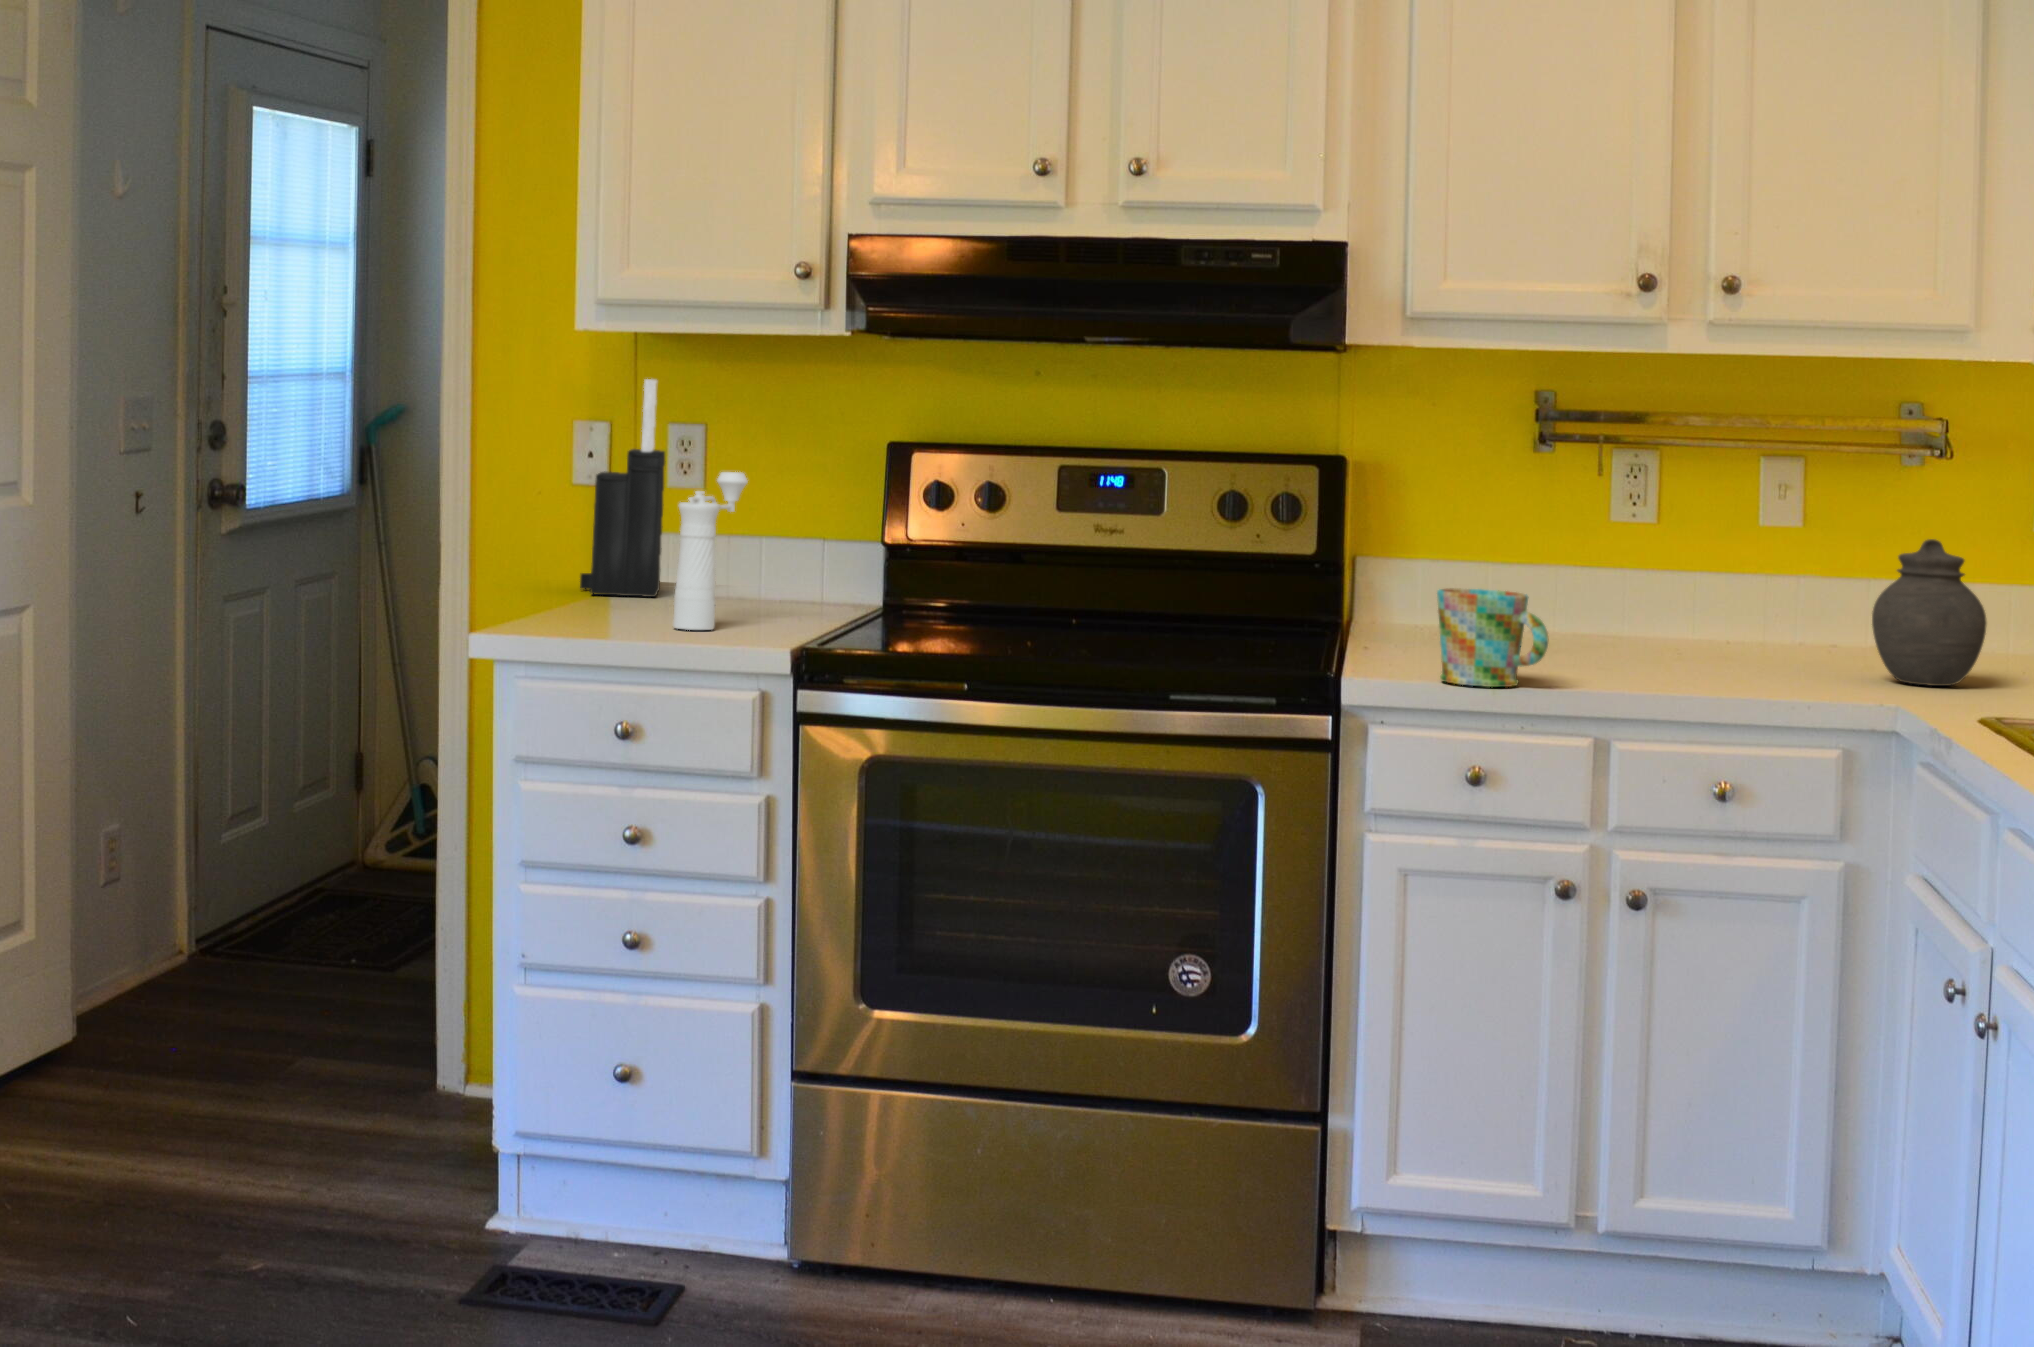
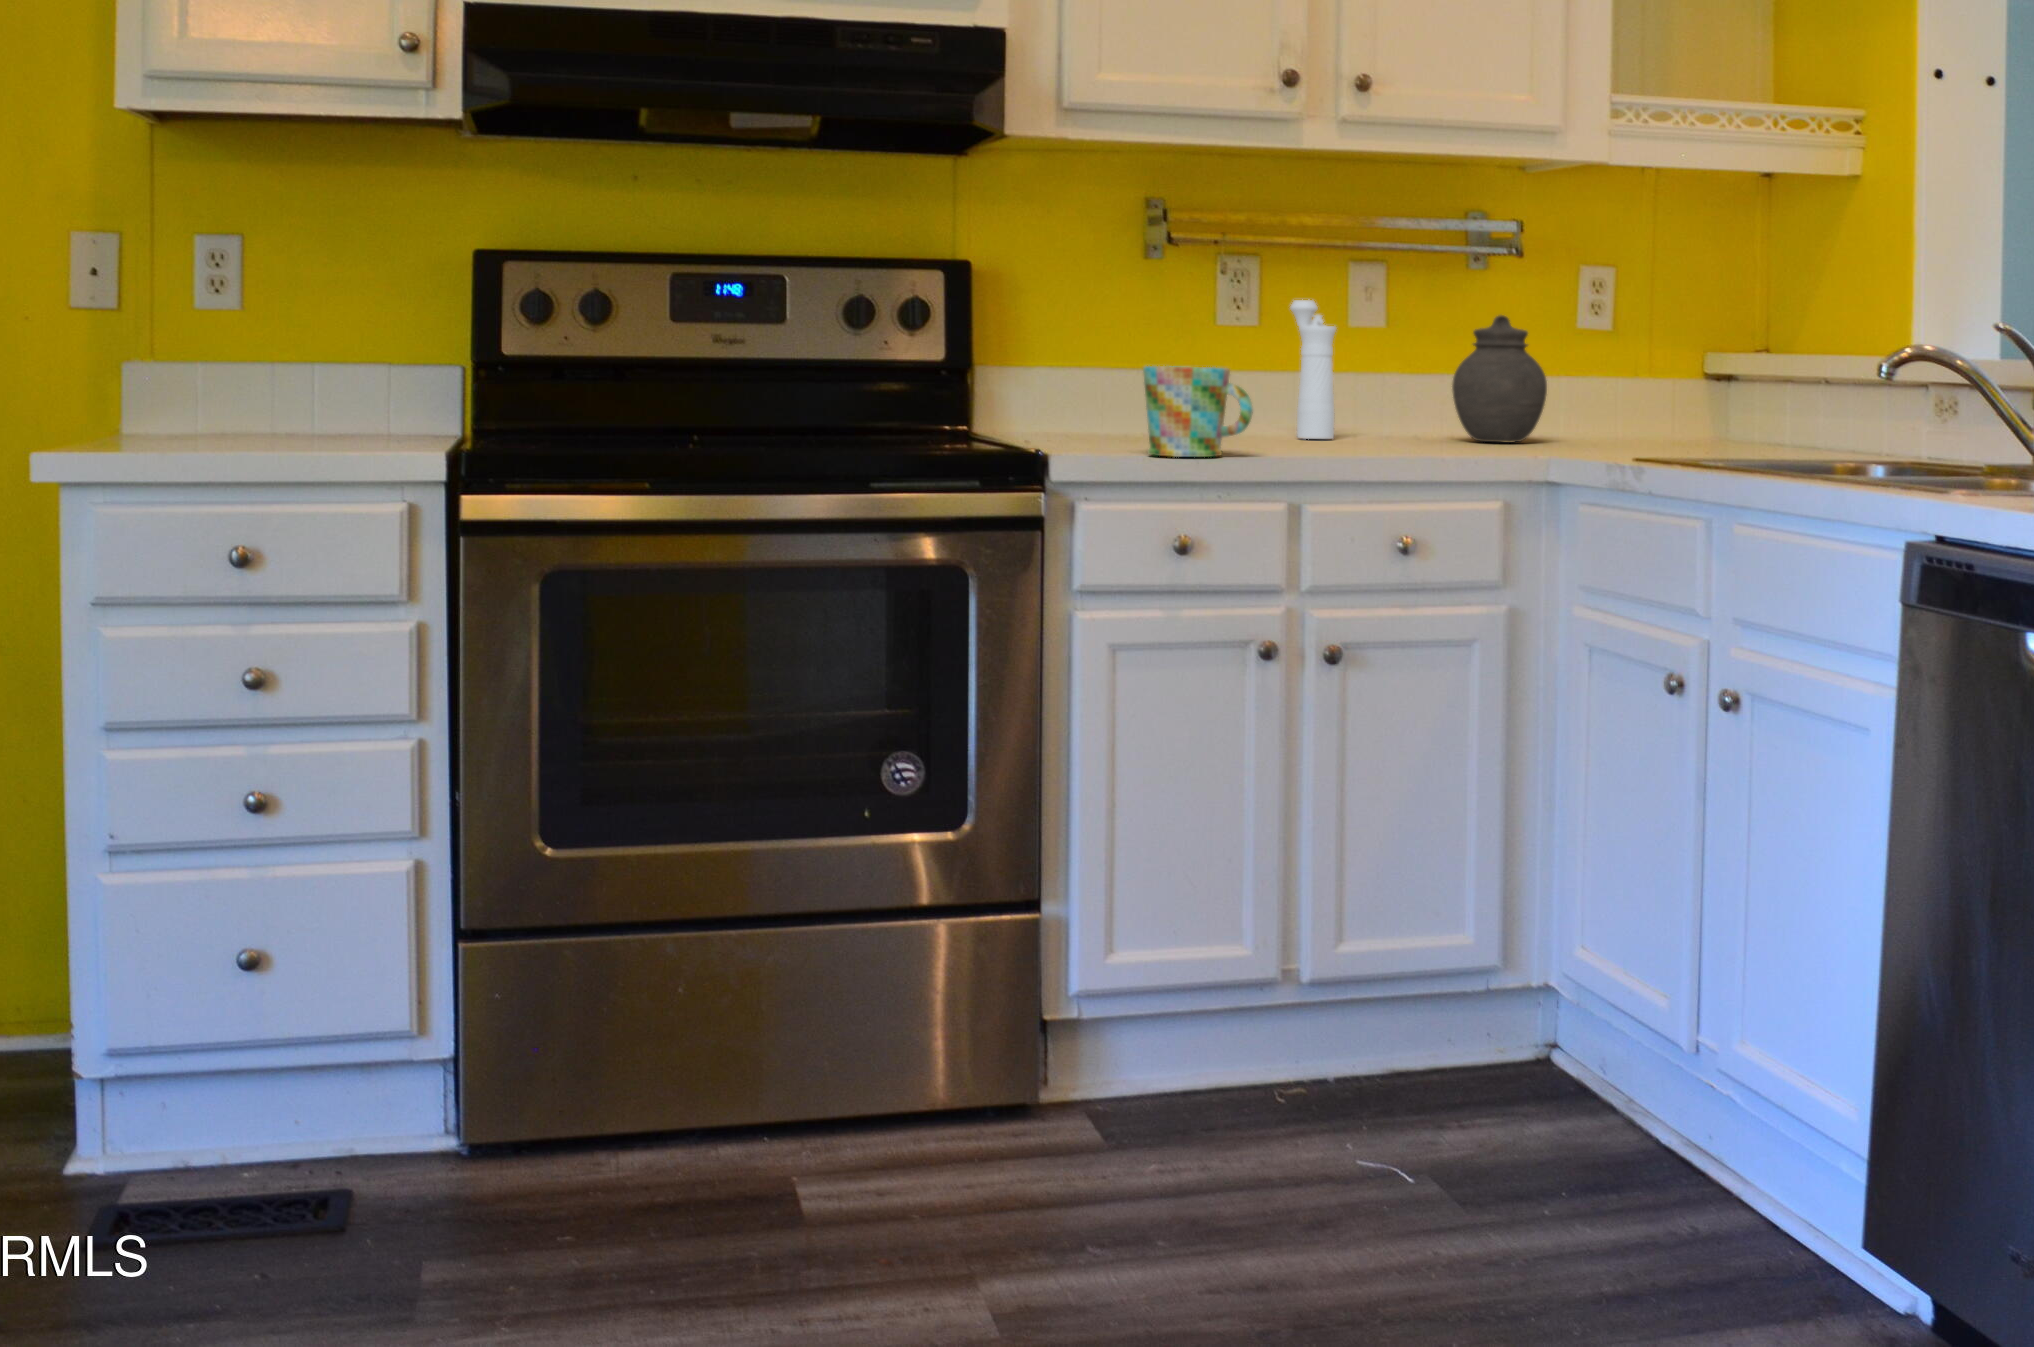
knife block: present [580,379,665,597] -> none [82,182,193,431]
pepper mill: present [673,472,748,630] -> present [1290,300,1336,439]

